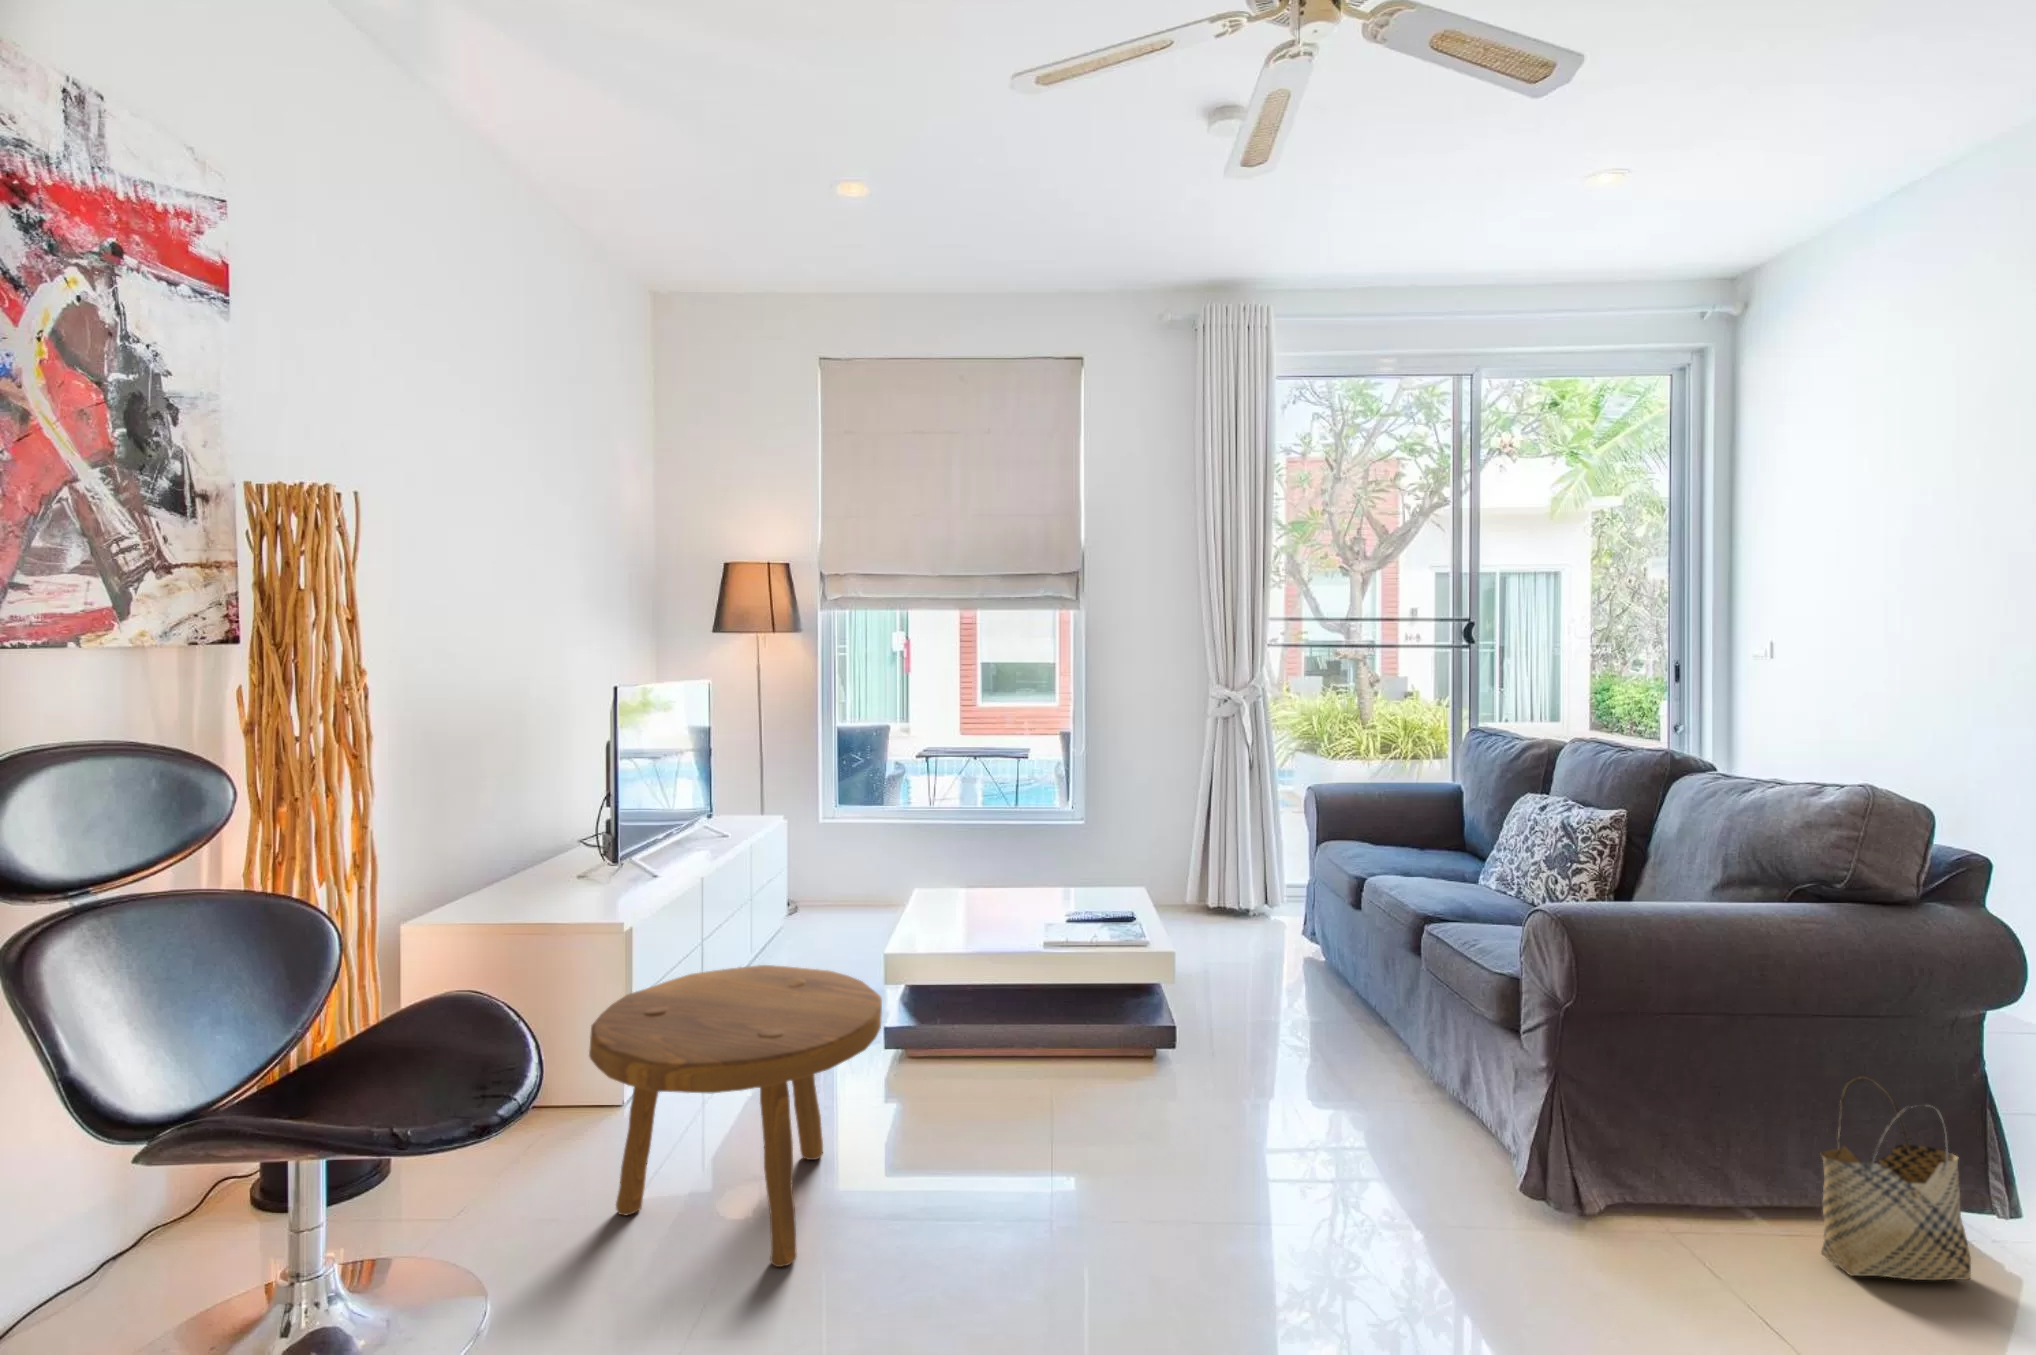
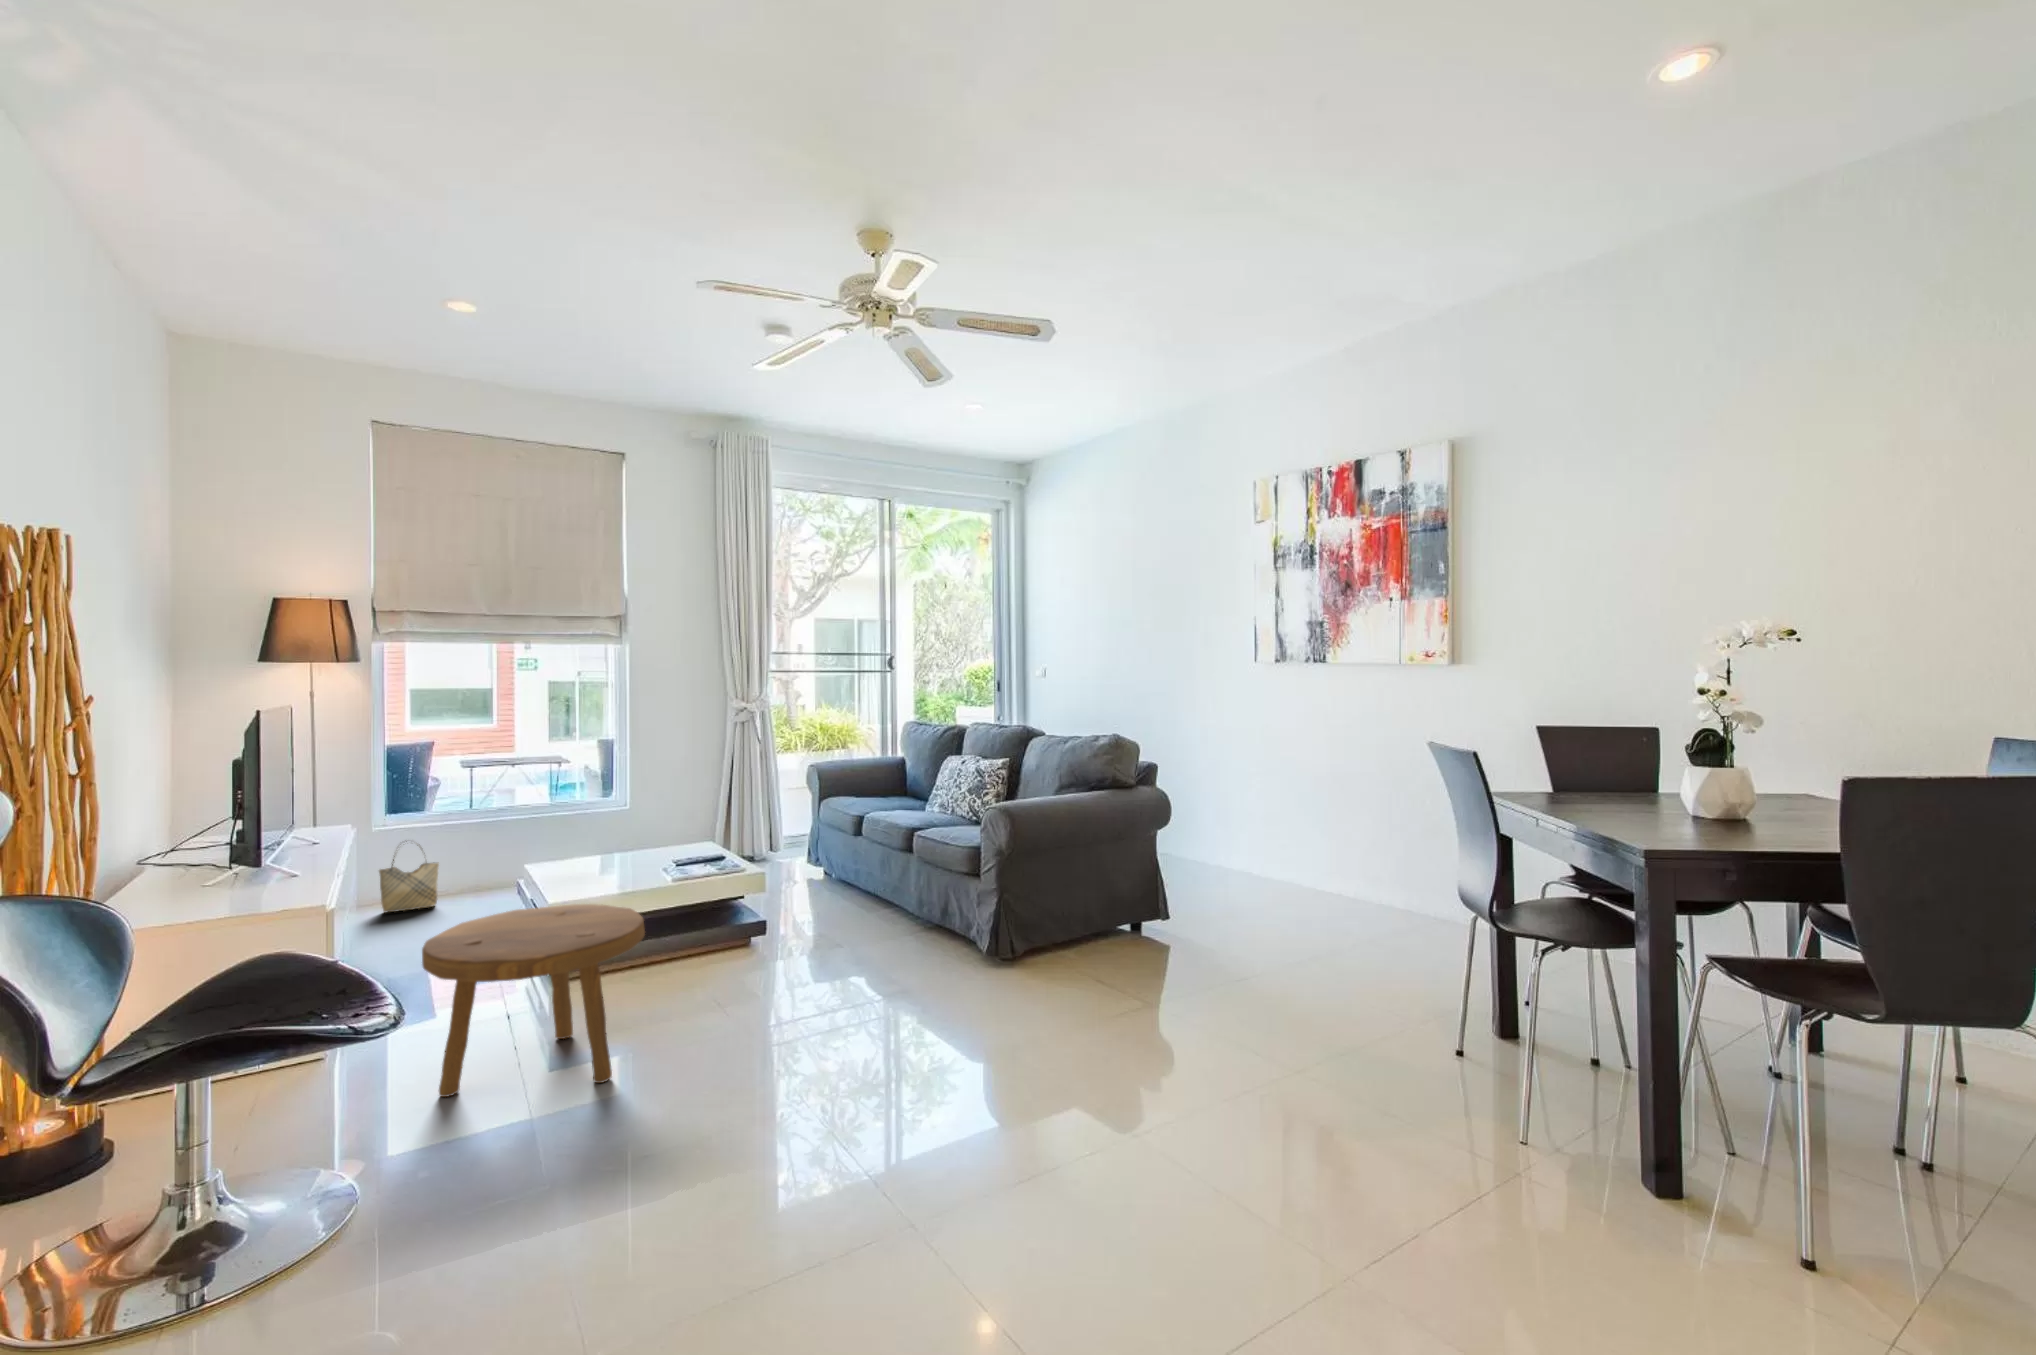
woven basket: present [1821,1076,1971,1280] -> present [379,841,439,913]

